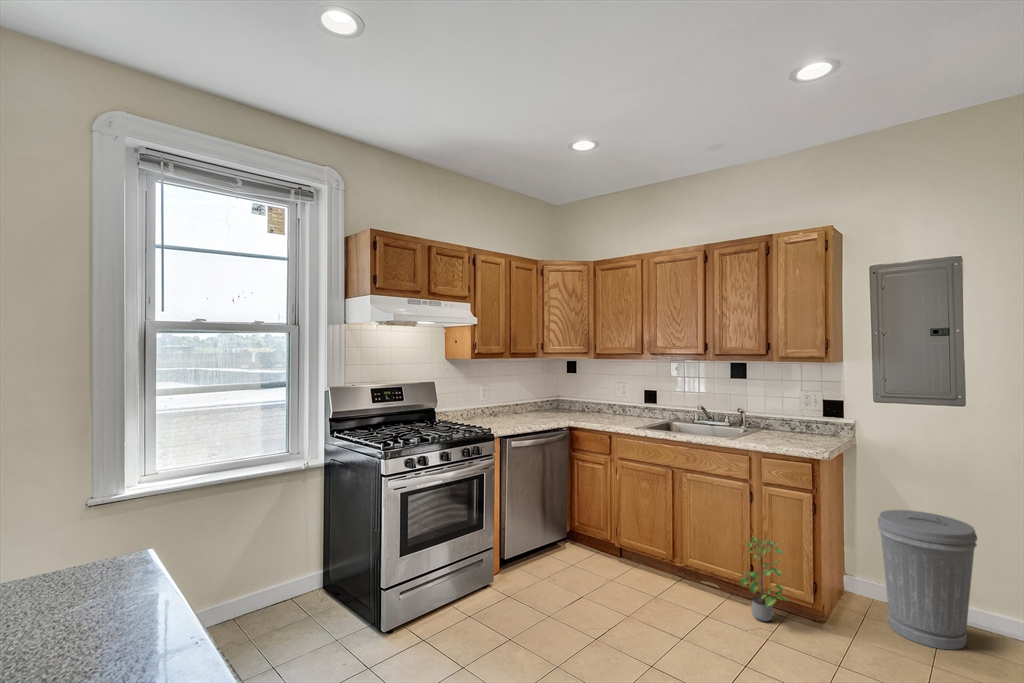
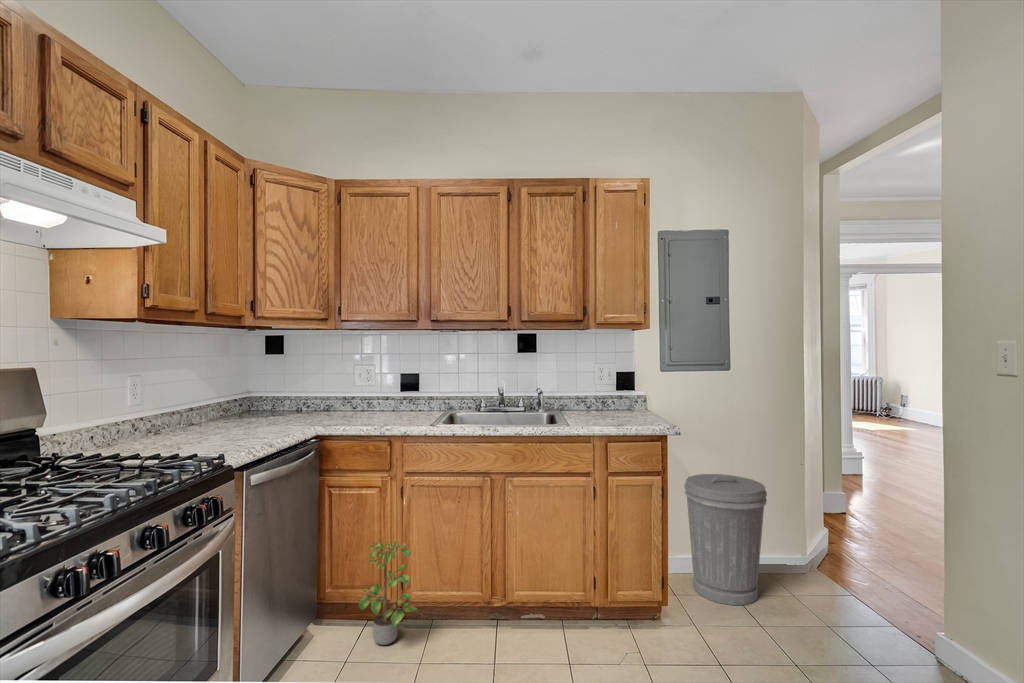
potted plant: present [739,537,788,621] -> present [359,539,418,645]

